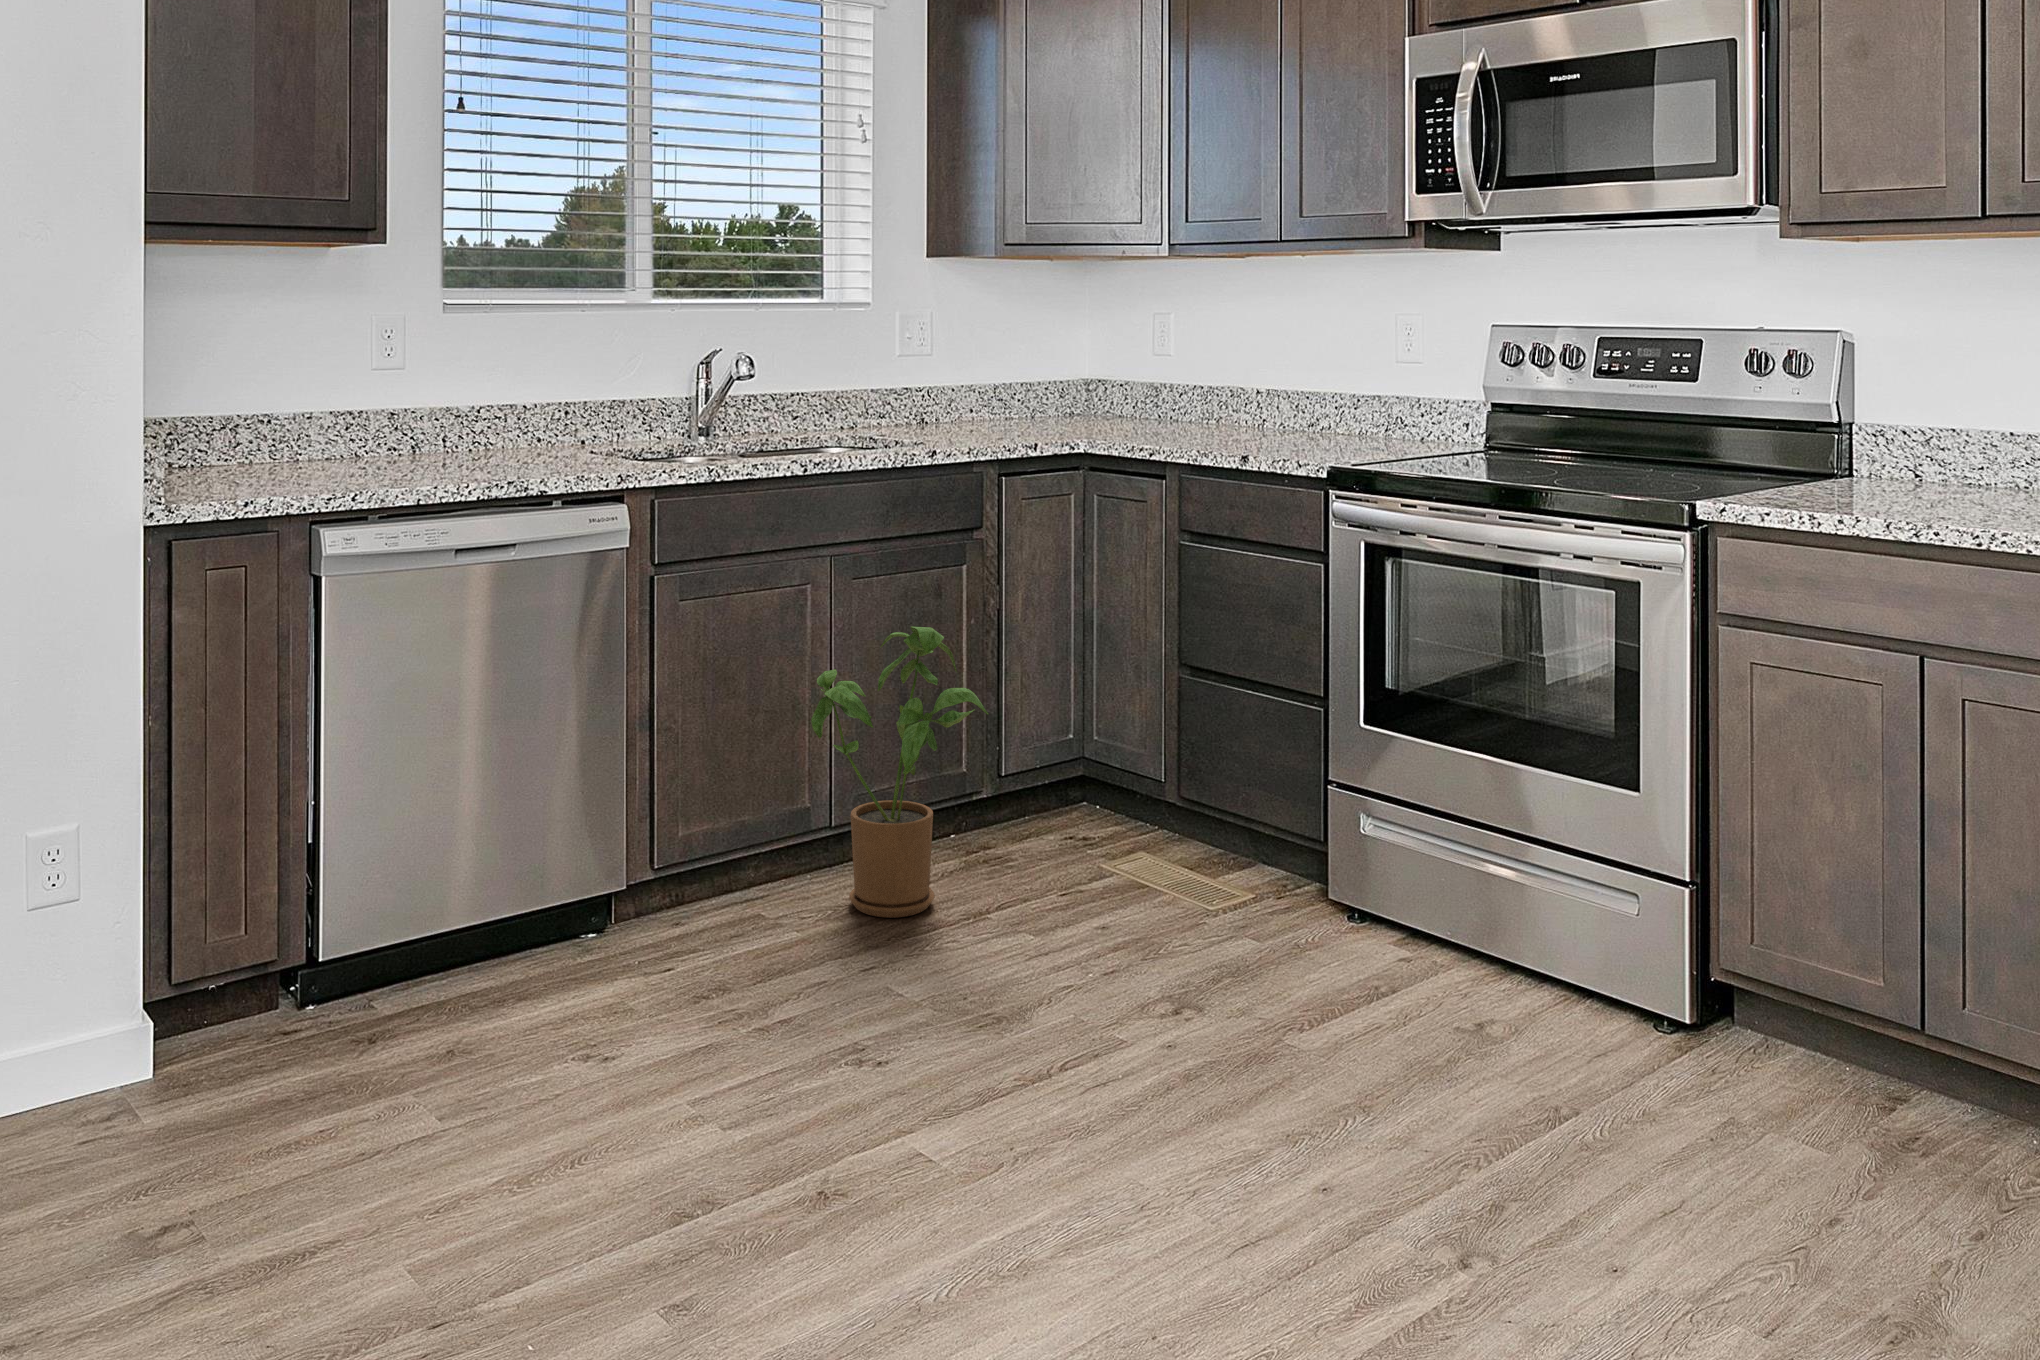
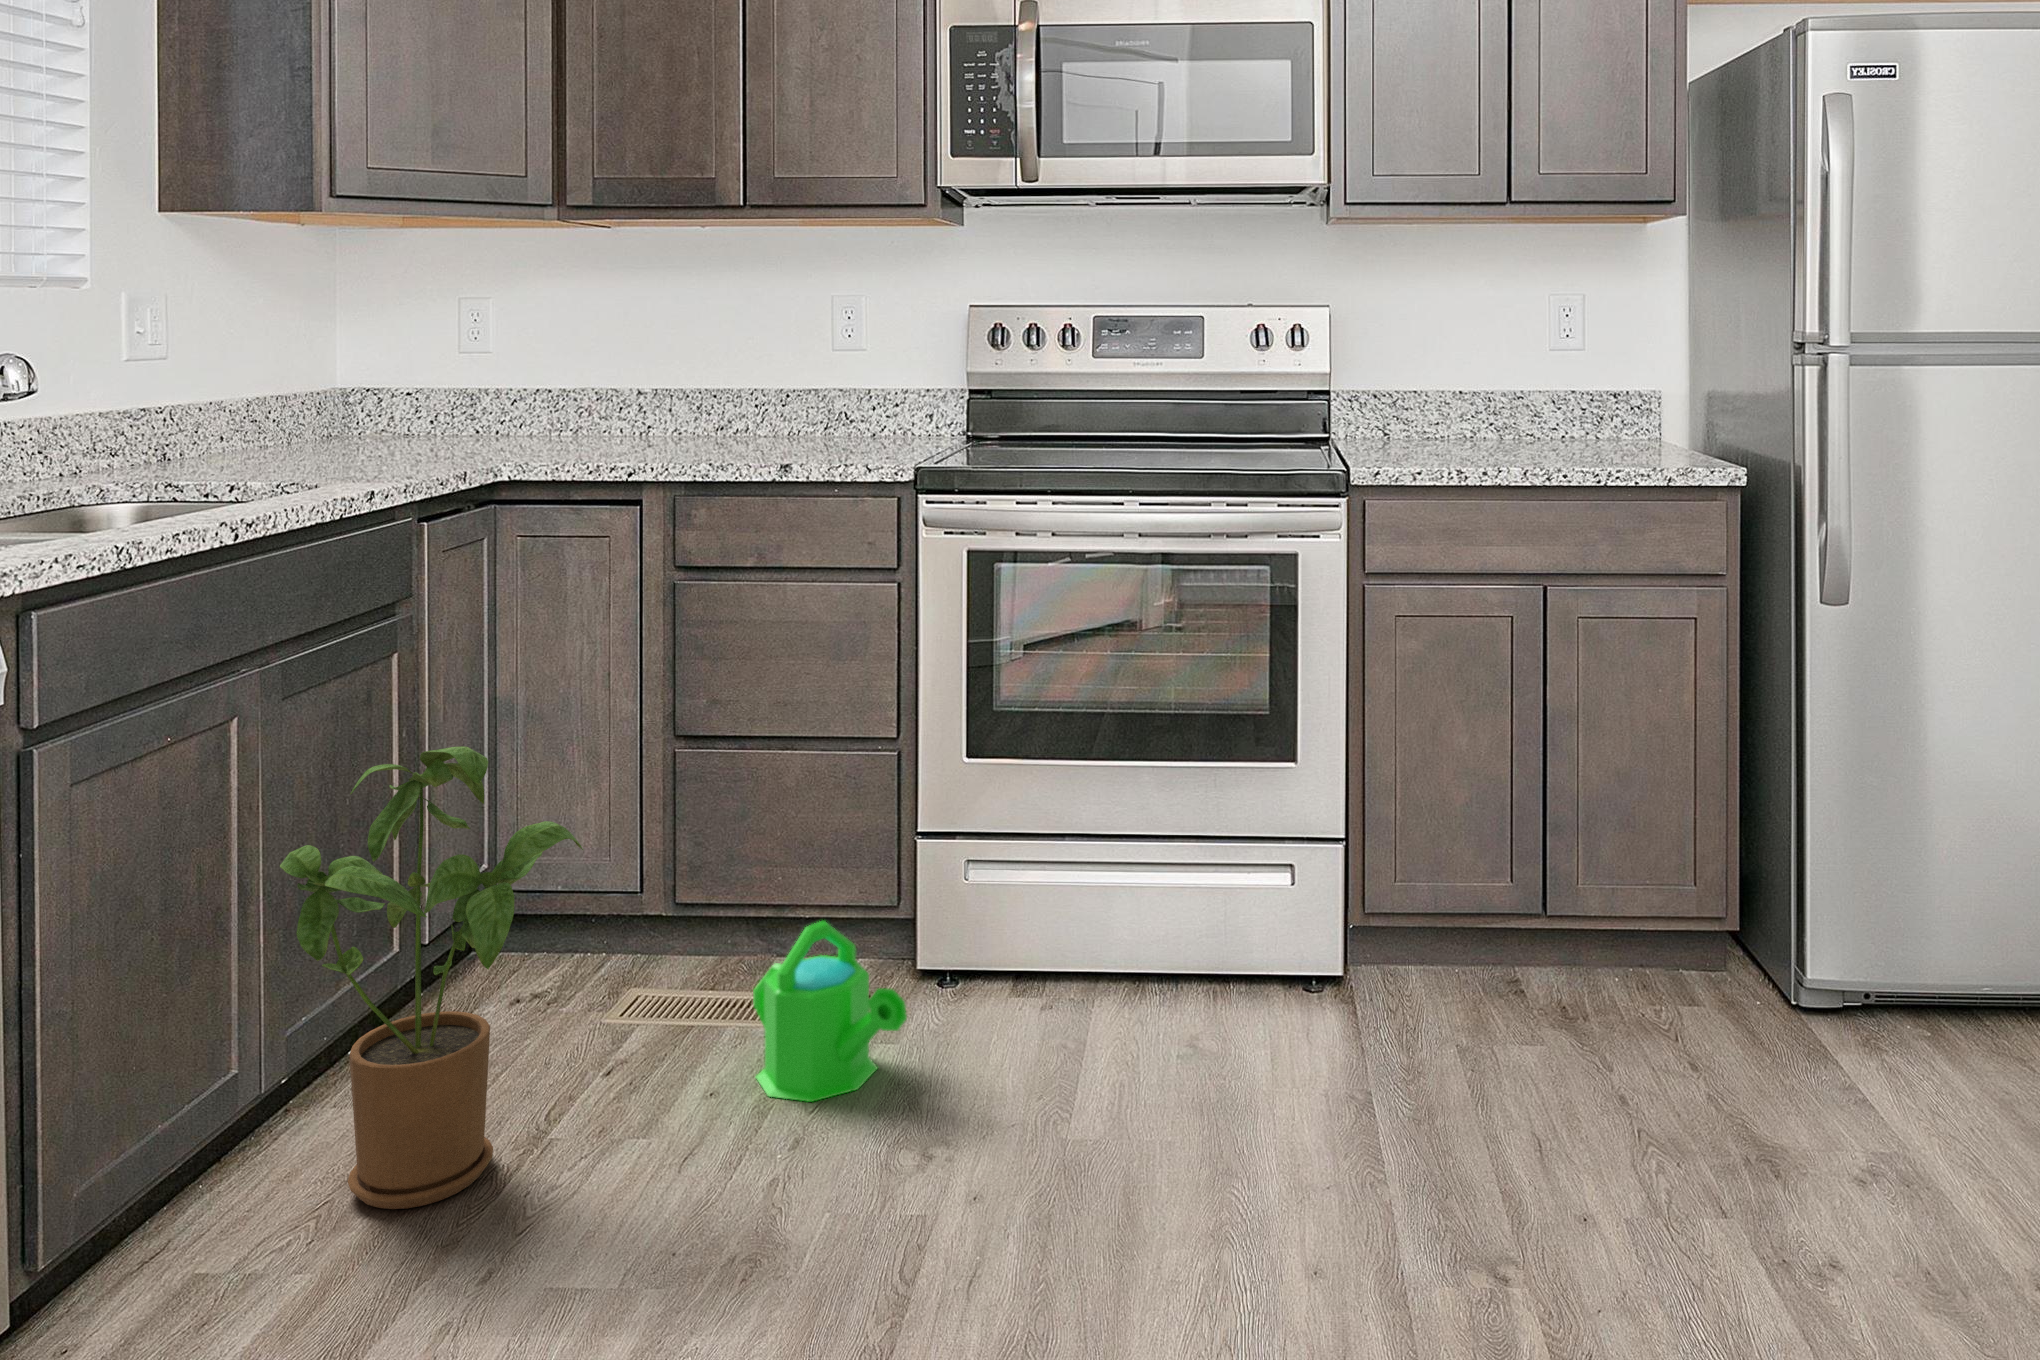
watering can: none [1111,818,1205,954] -> present [753,921,907,1102]

